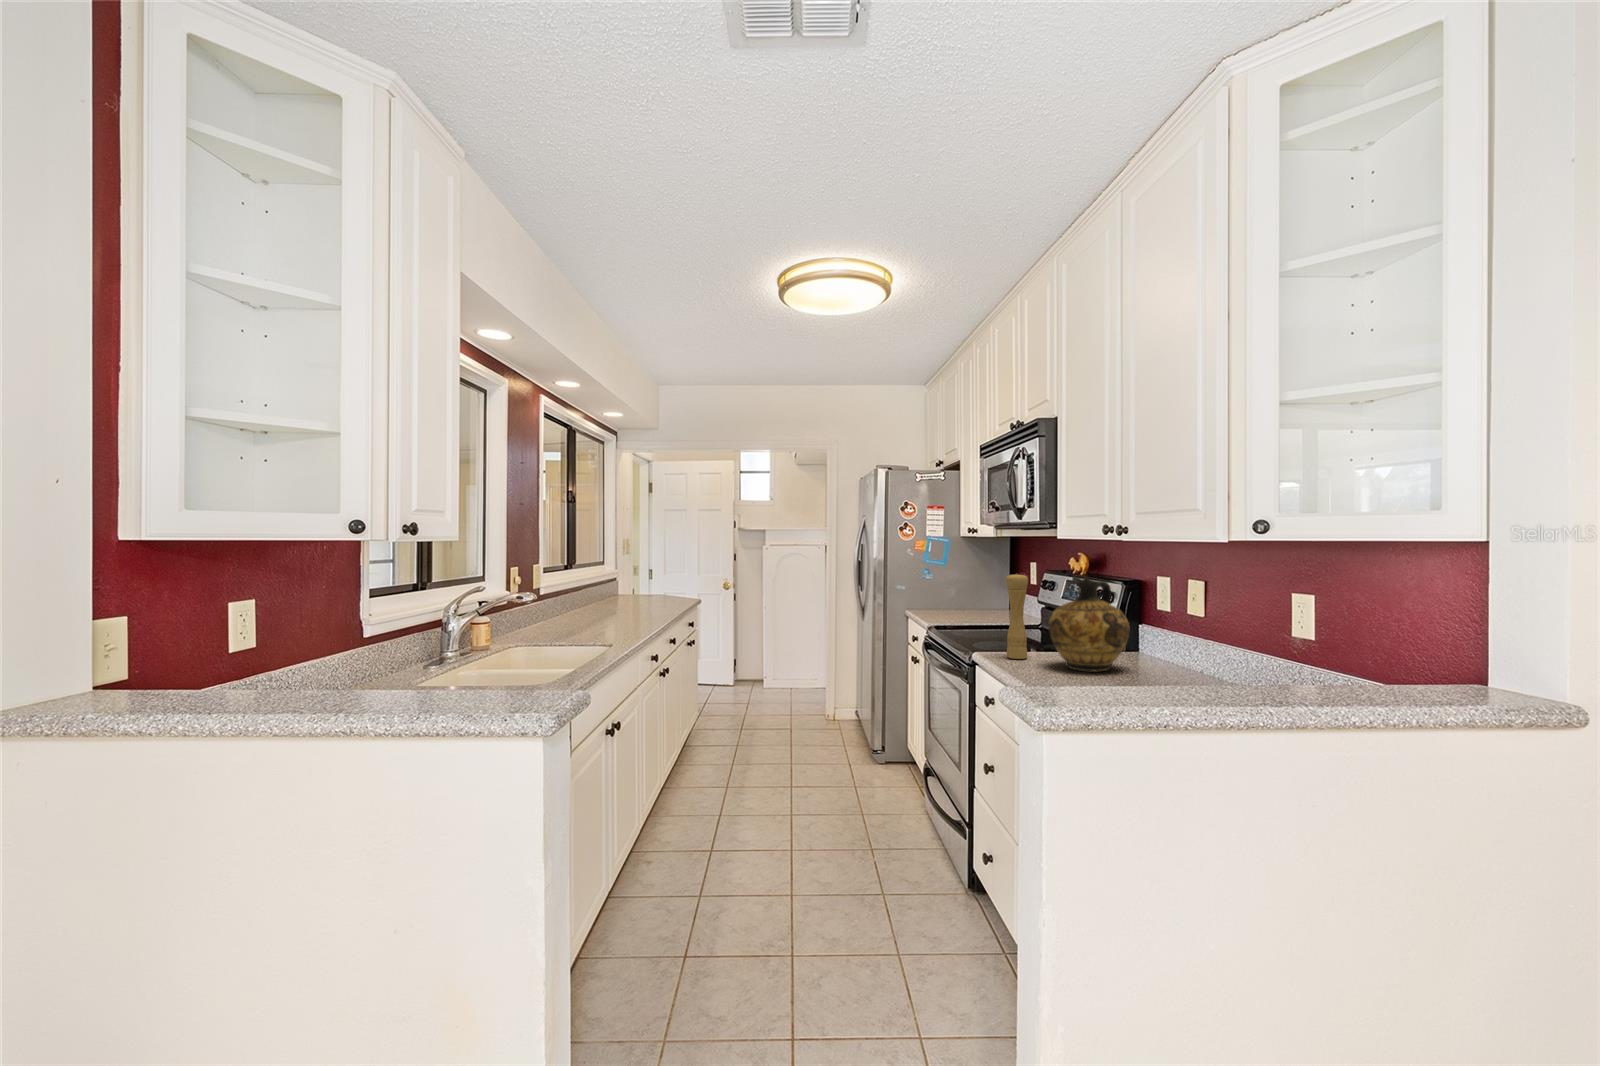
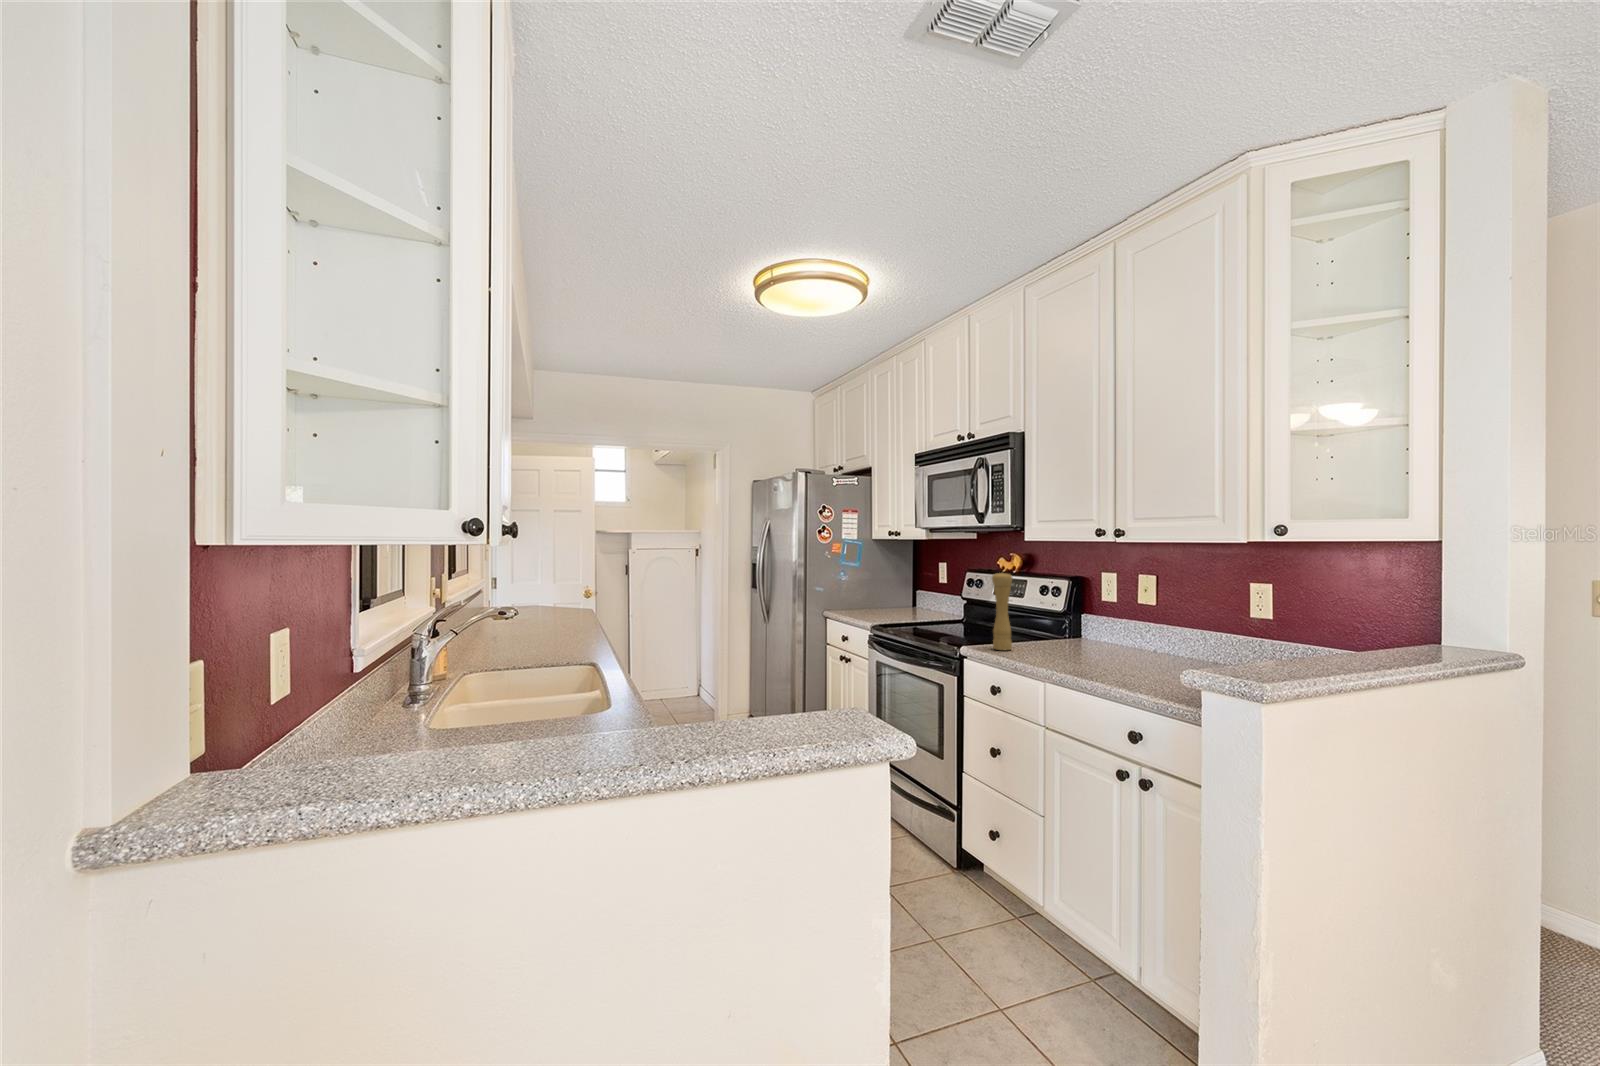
ceramic jug: present [1049,576,1129,671] -> none [1041,574,1112,657]

